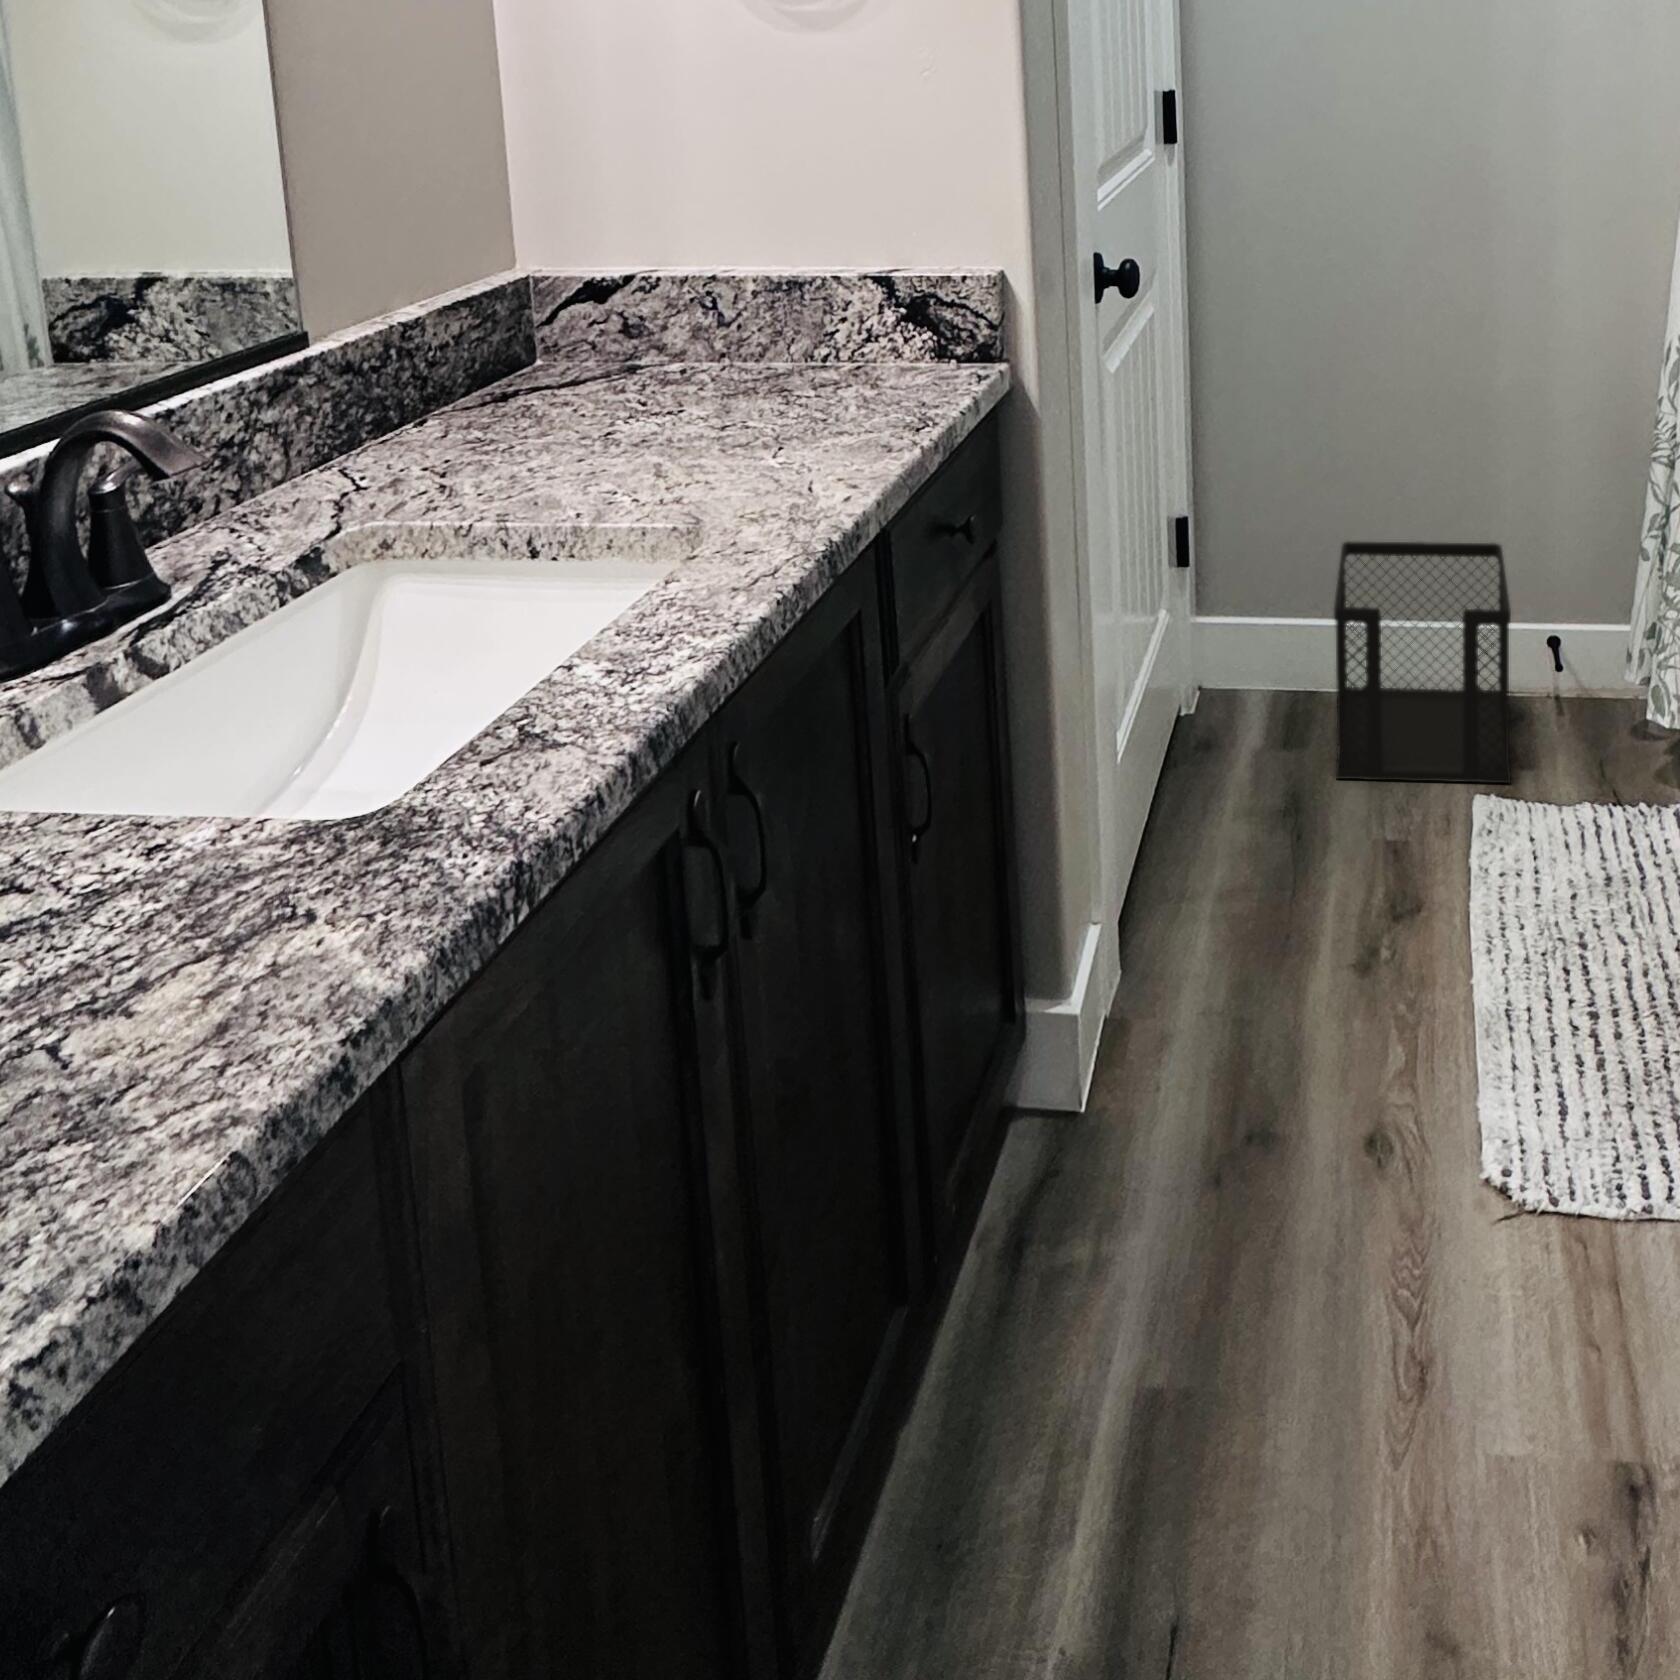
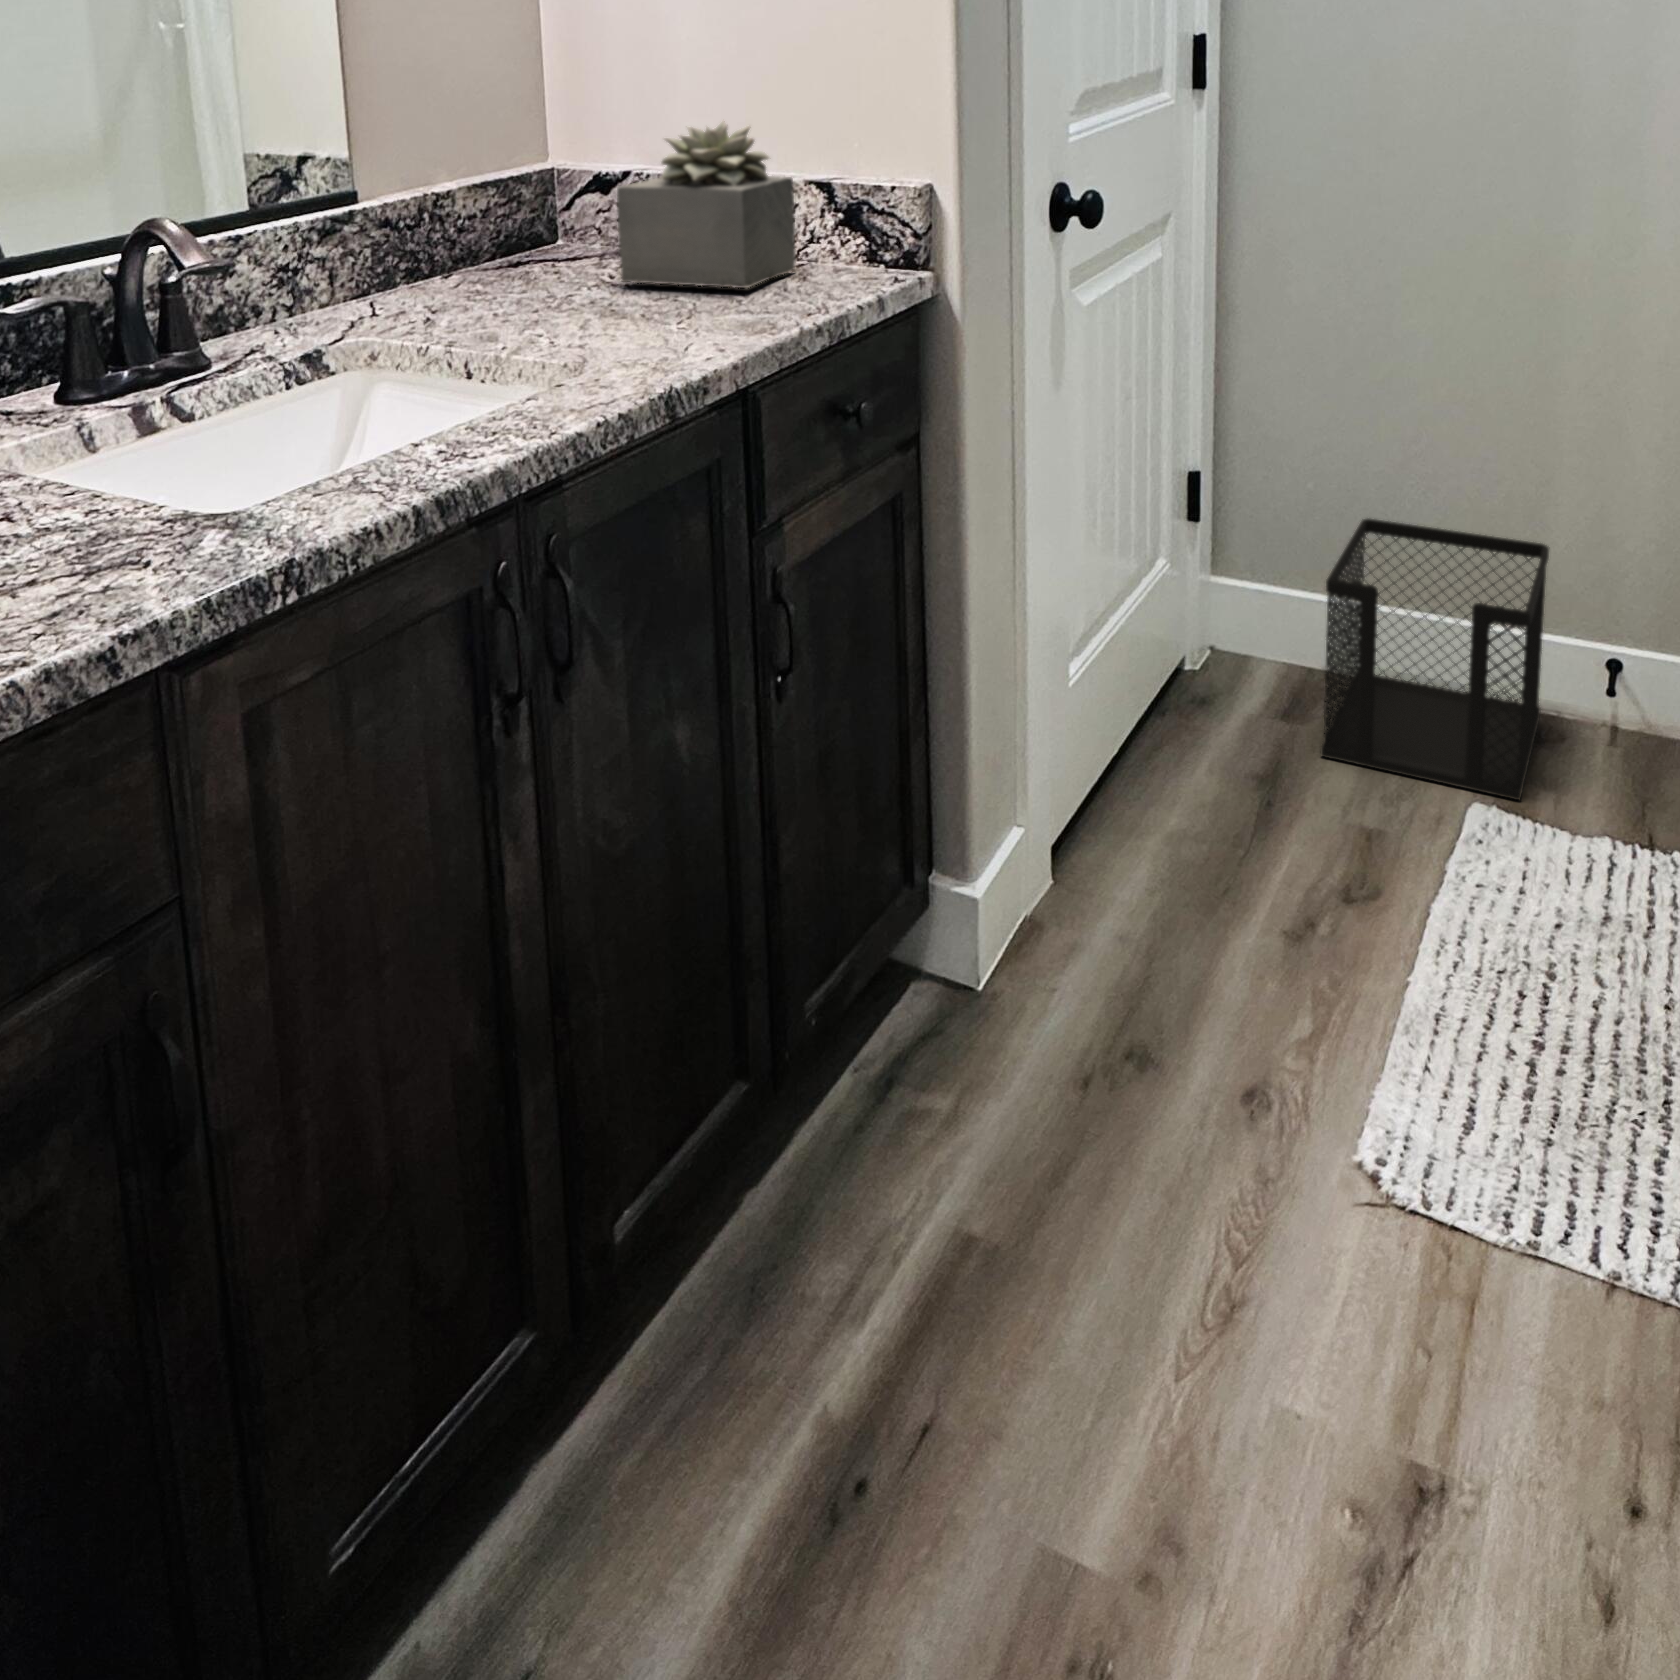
succulent plant: none [669,216,876,410] -> present [617,121,796,288]

